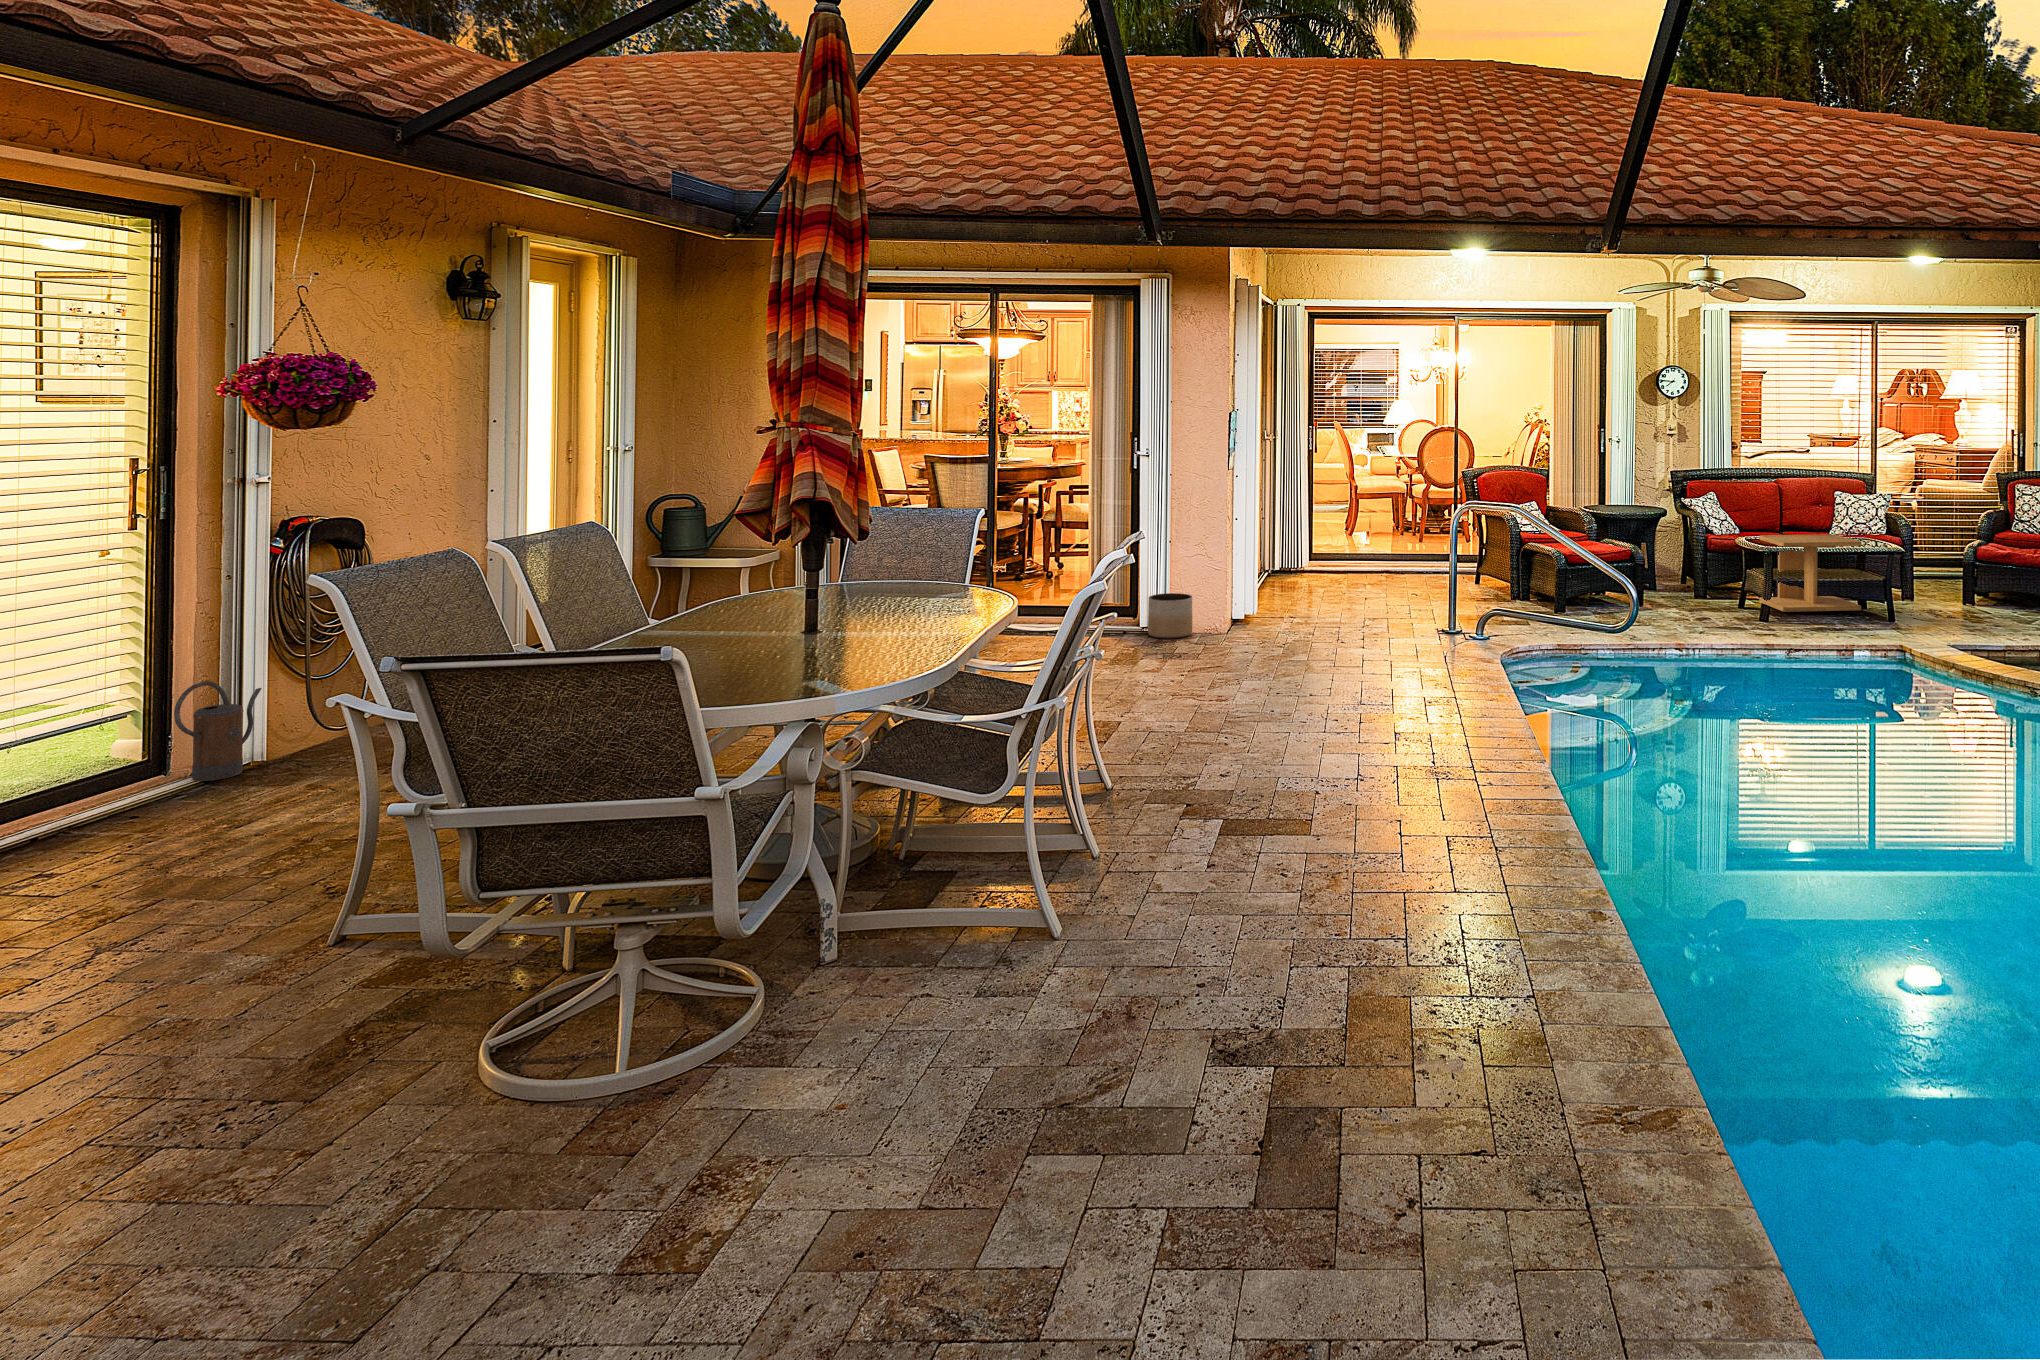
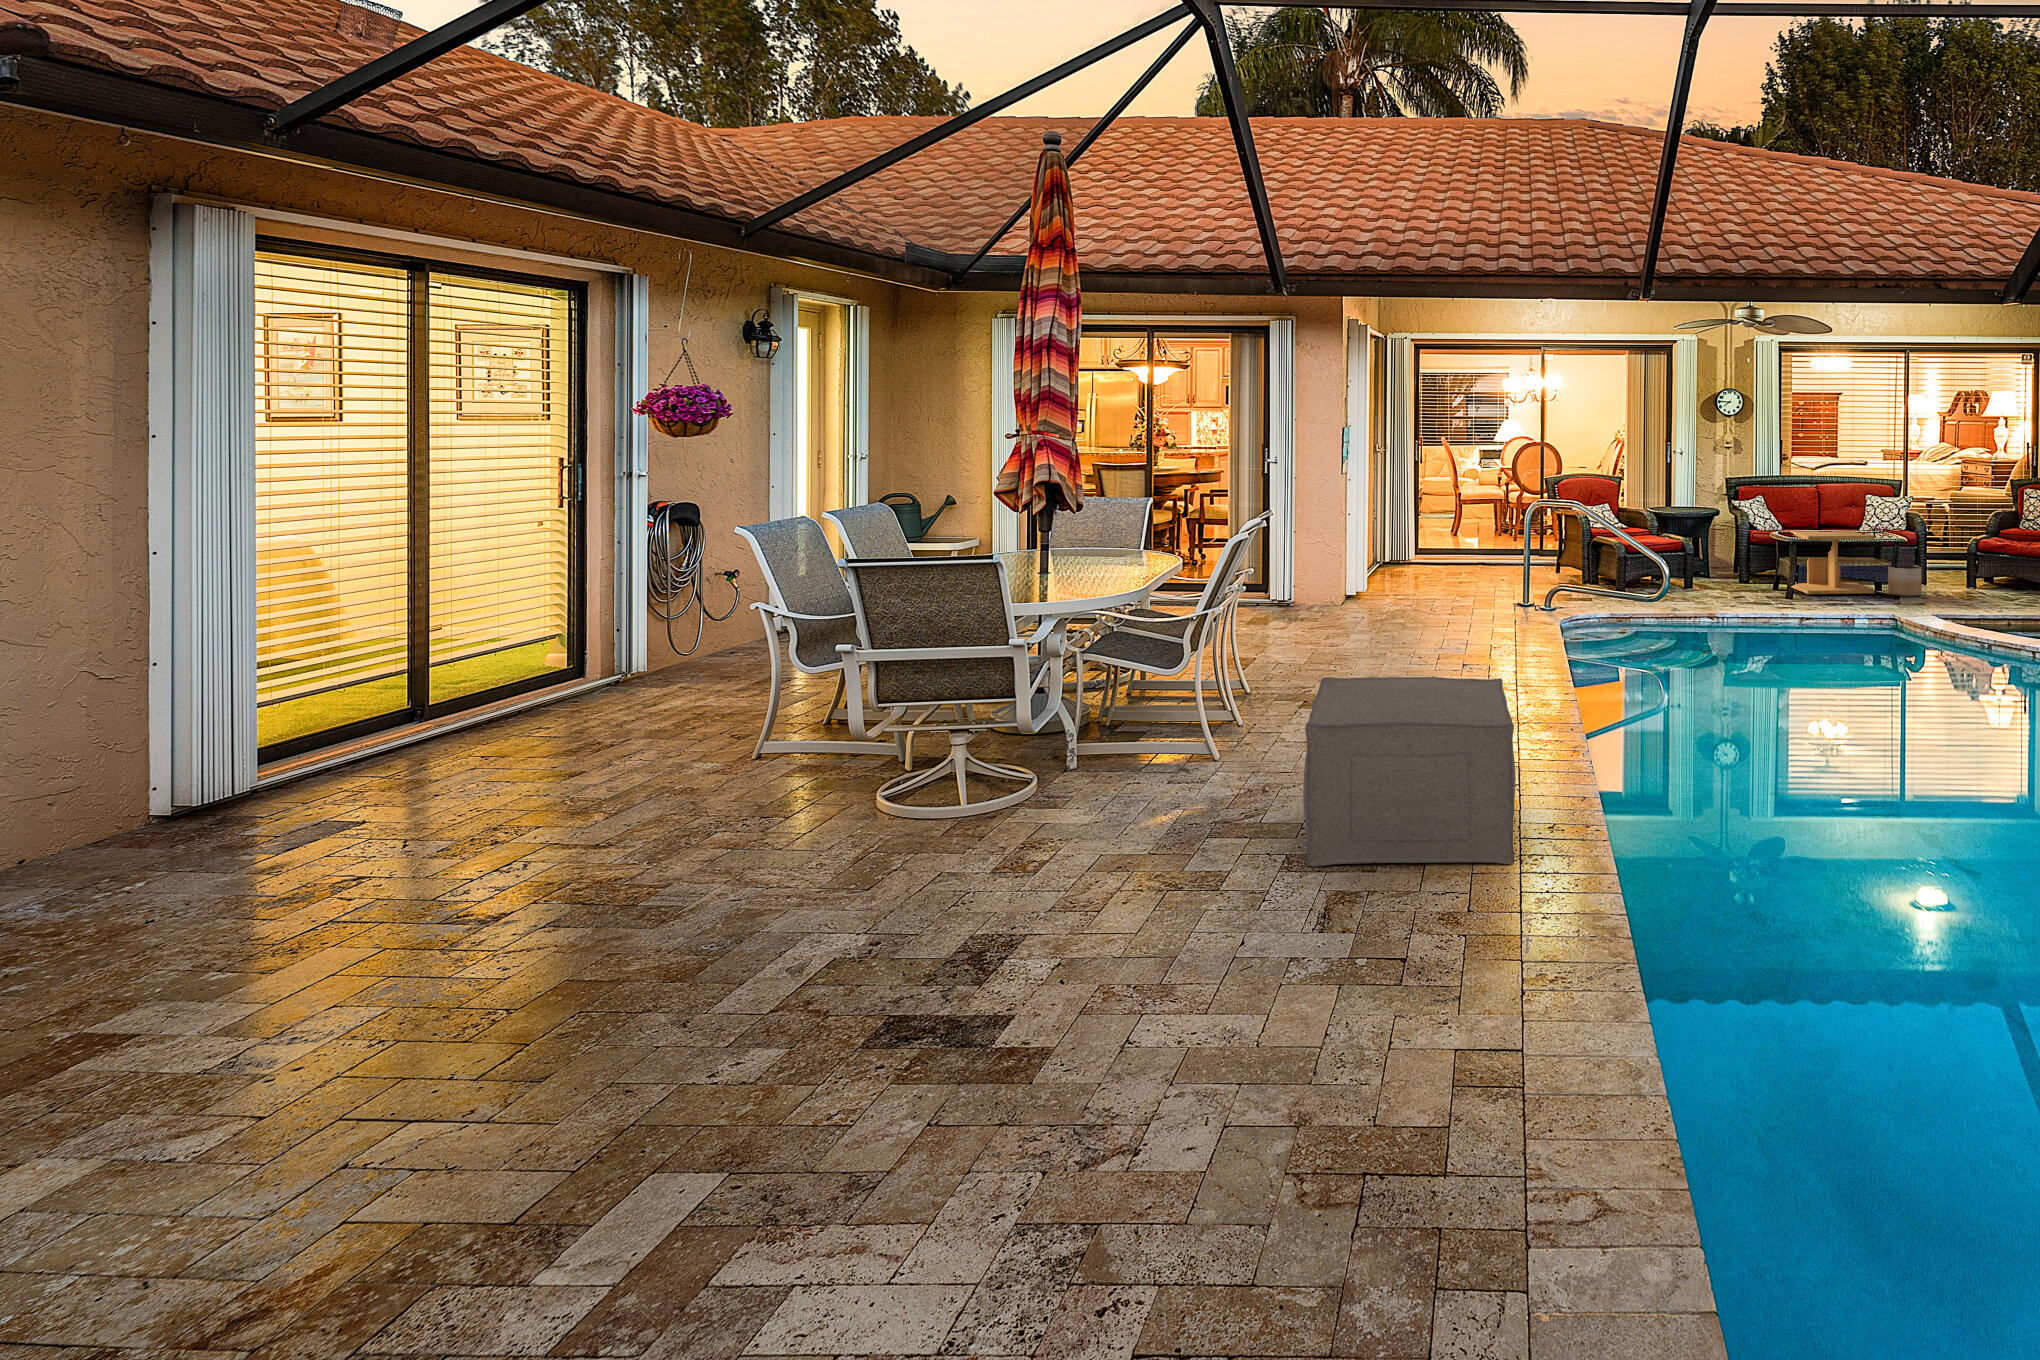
planter: present [1148,593,1192,639] -> present [1888,565,1922,597]
watering can: present [174,681,261,781] -> none [571,623,624,695]
ottoman: none [1206,802,1555,1154] -> present [1303,677,1516,867]

